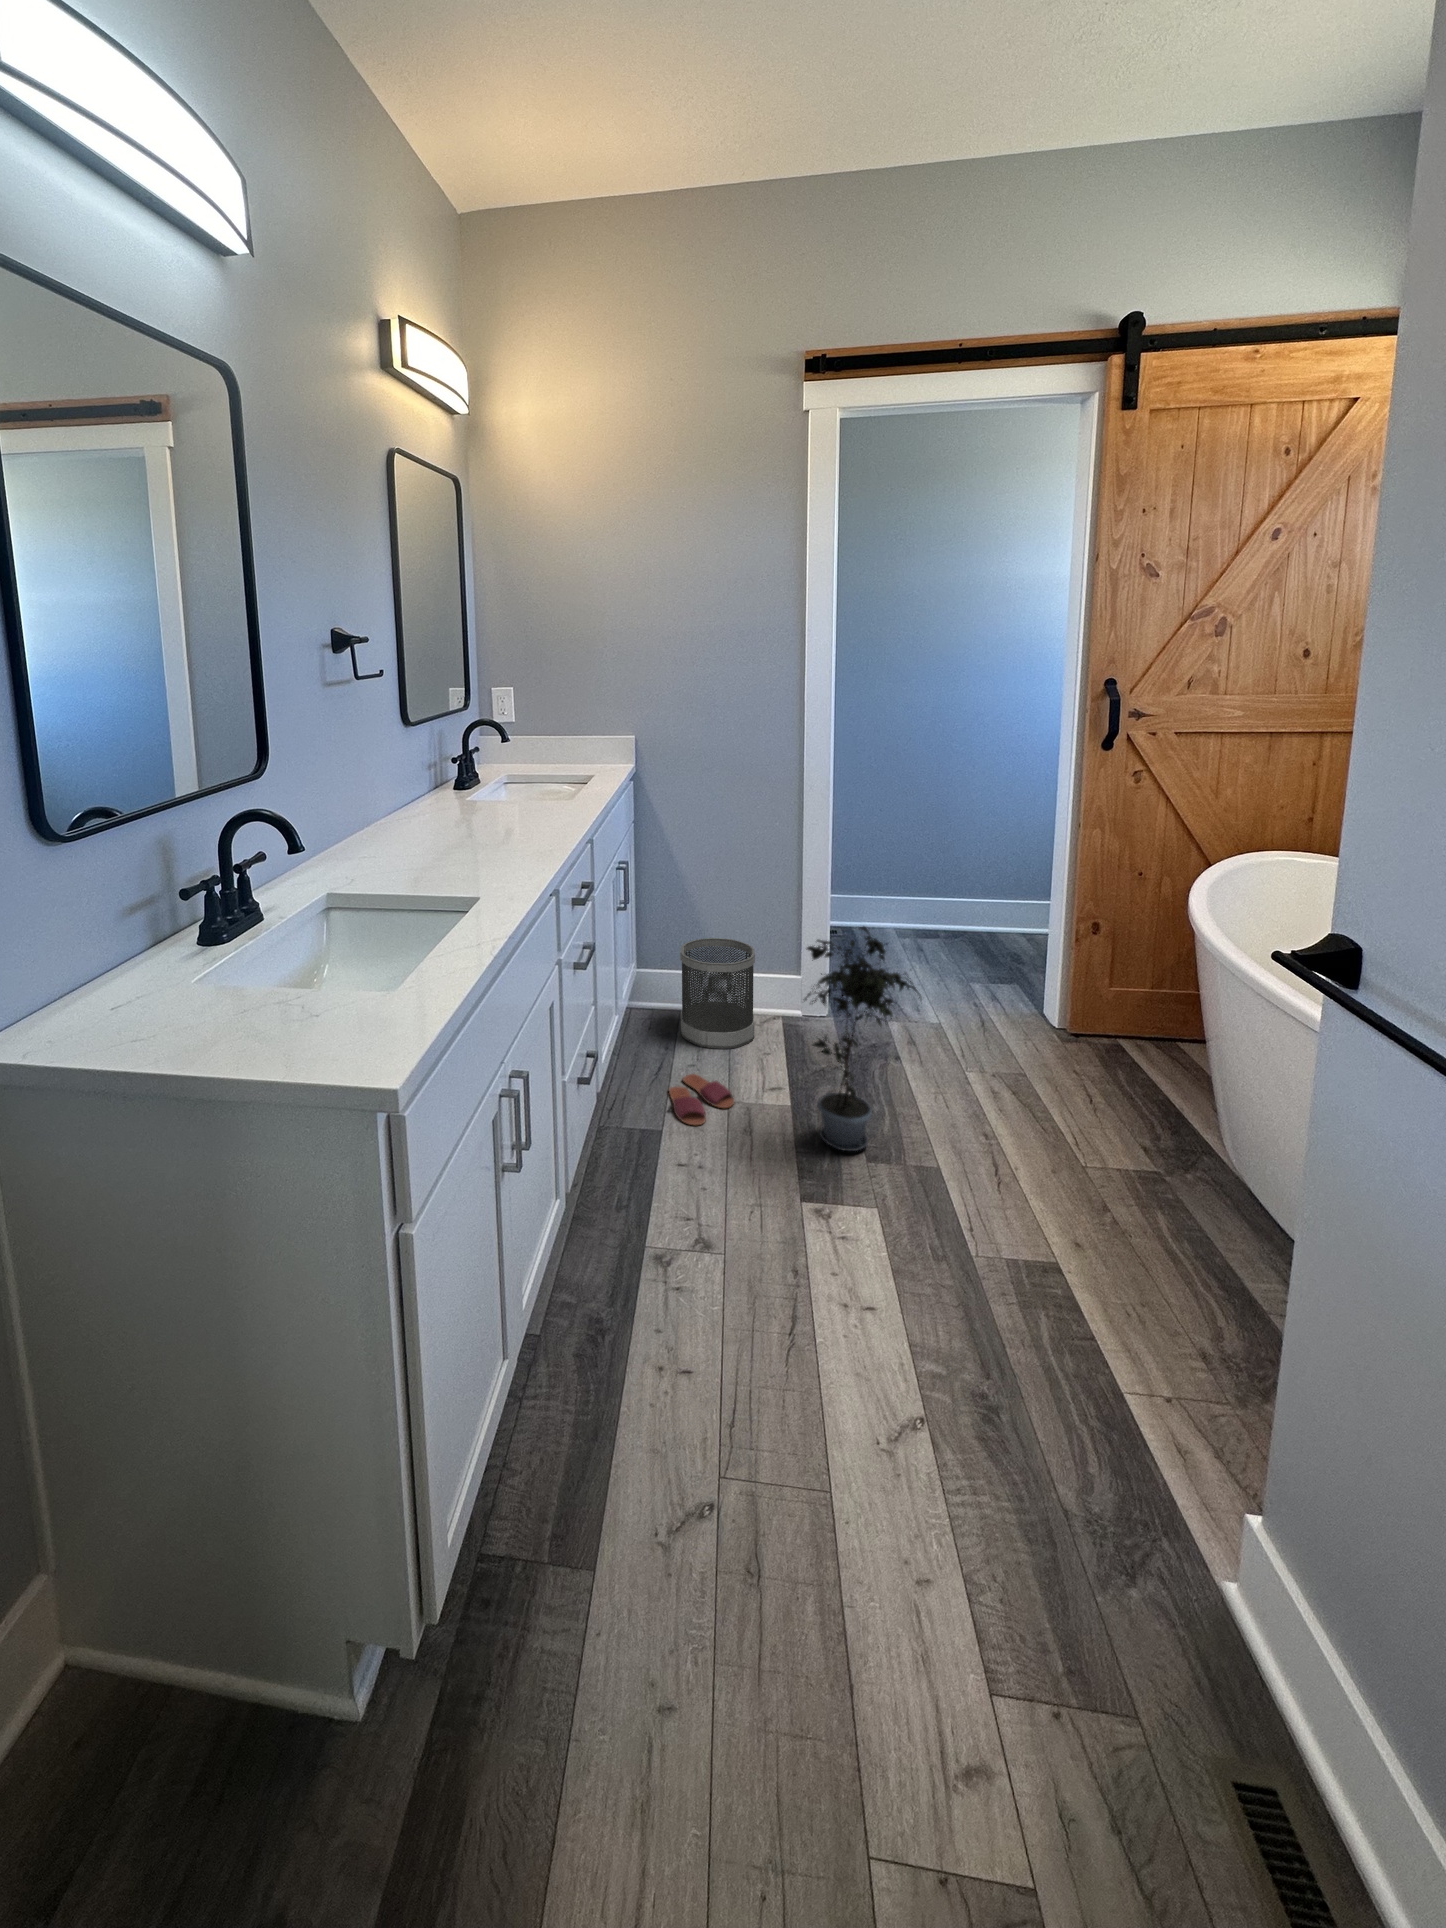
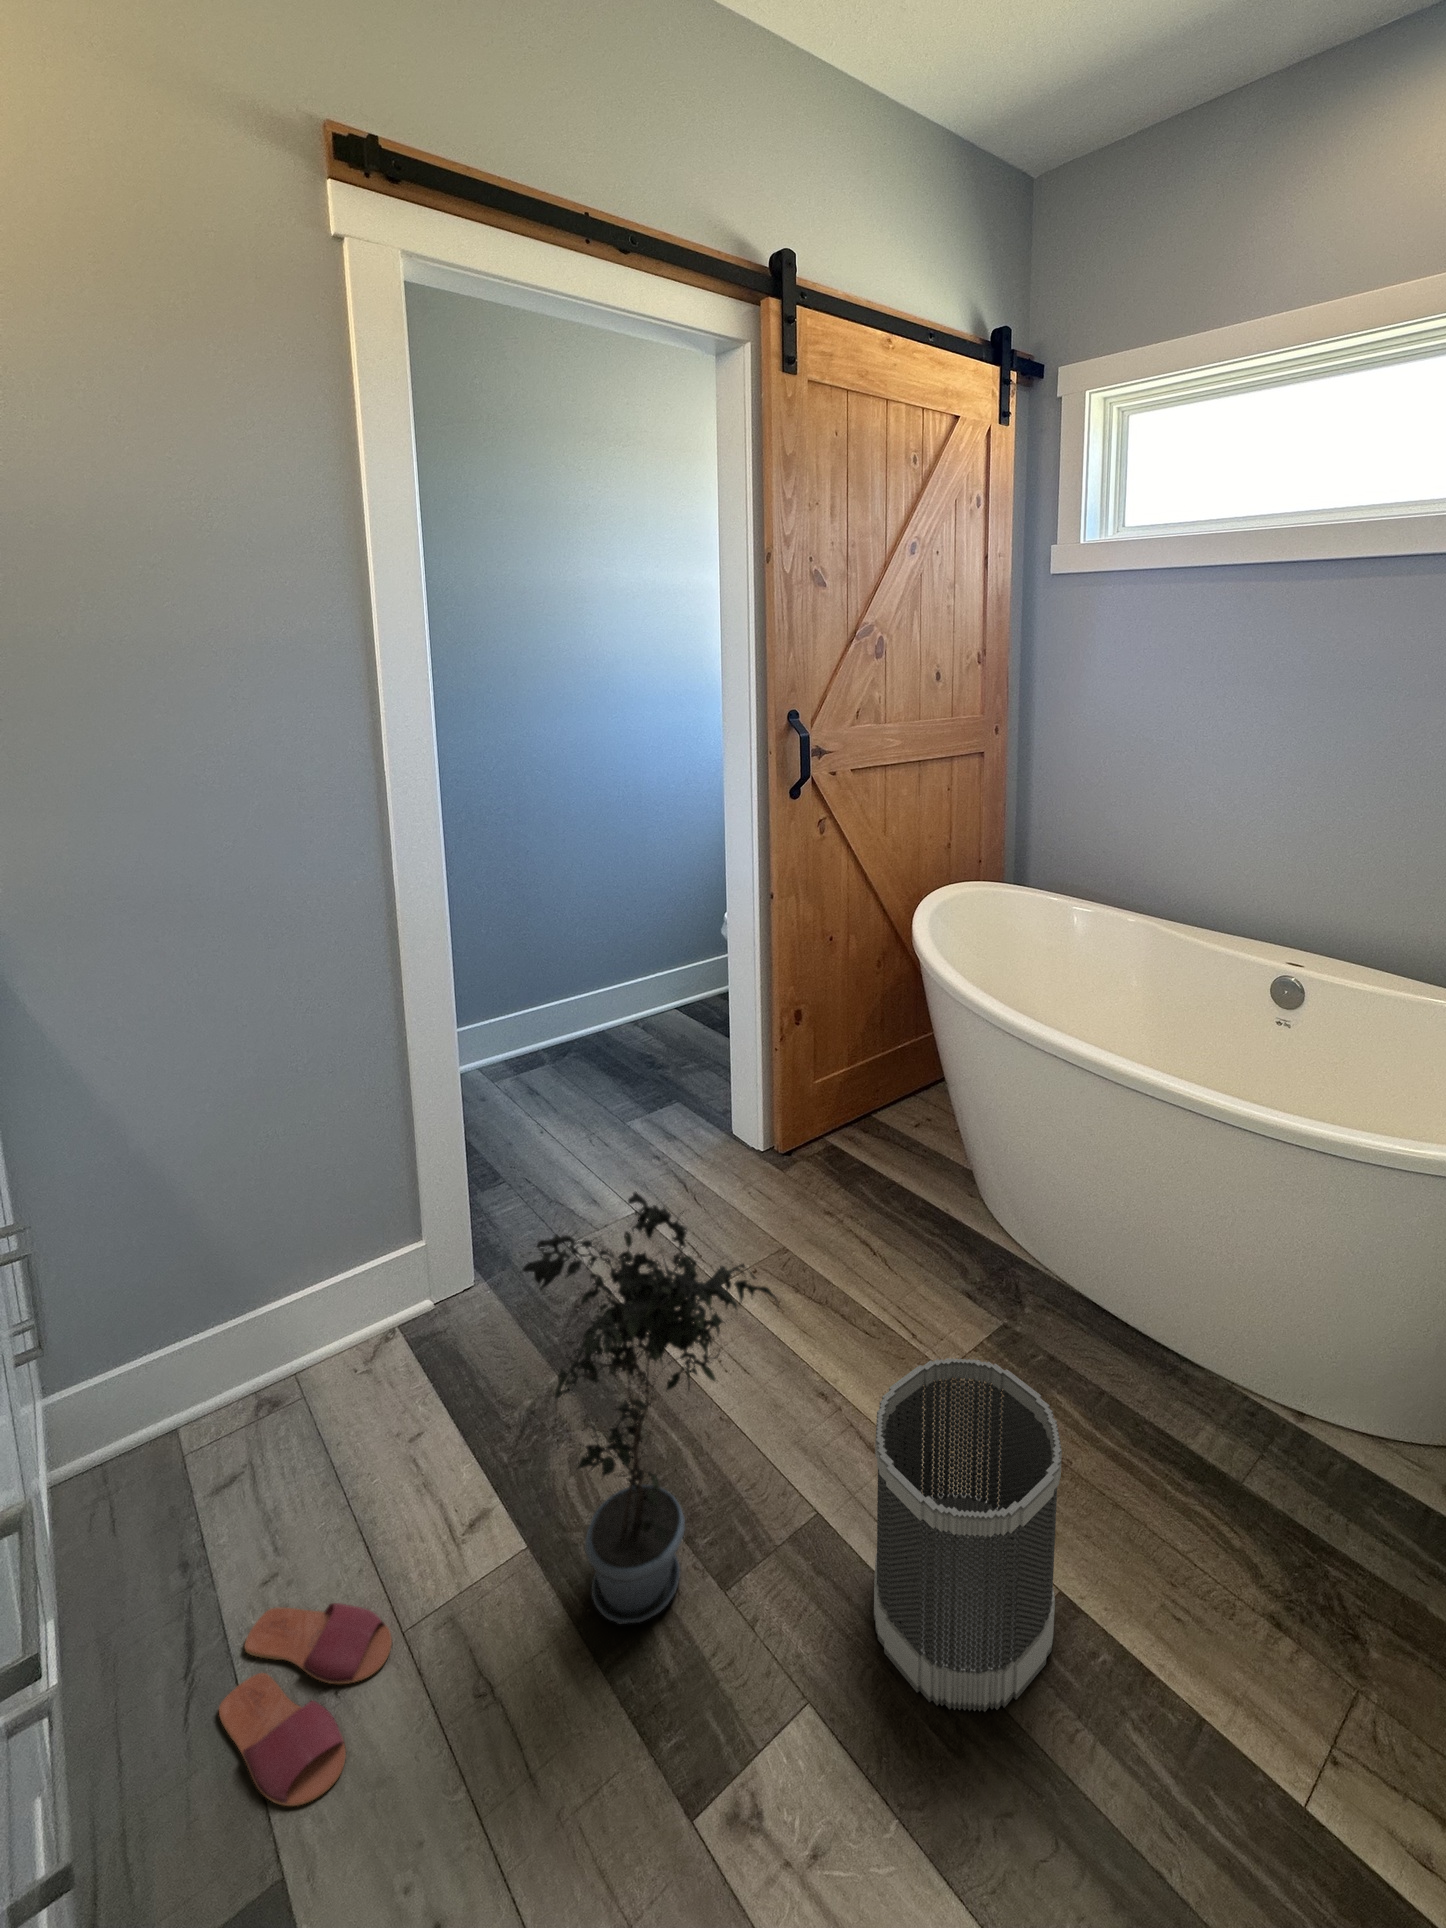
wastebasket: present [680,938,755,1049] -> present [874,1358,1062,1712]

